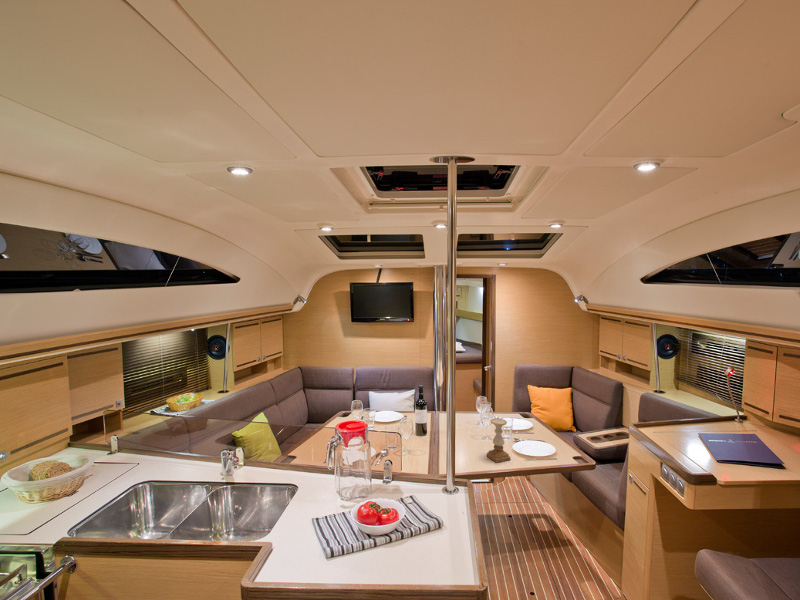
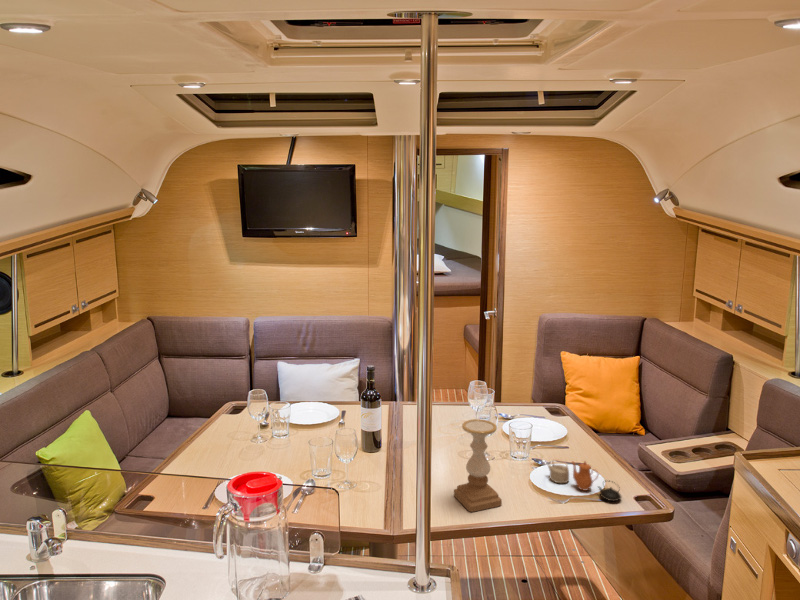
teapot: none [530,439,567,458] -> present [548,462,621,501]

